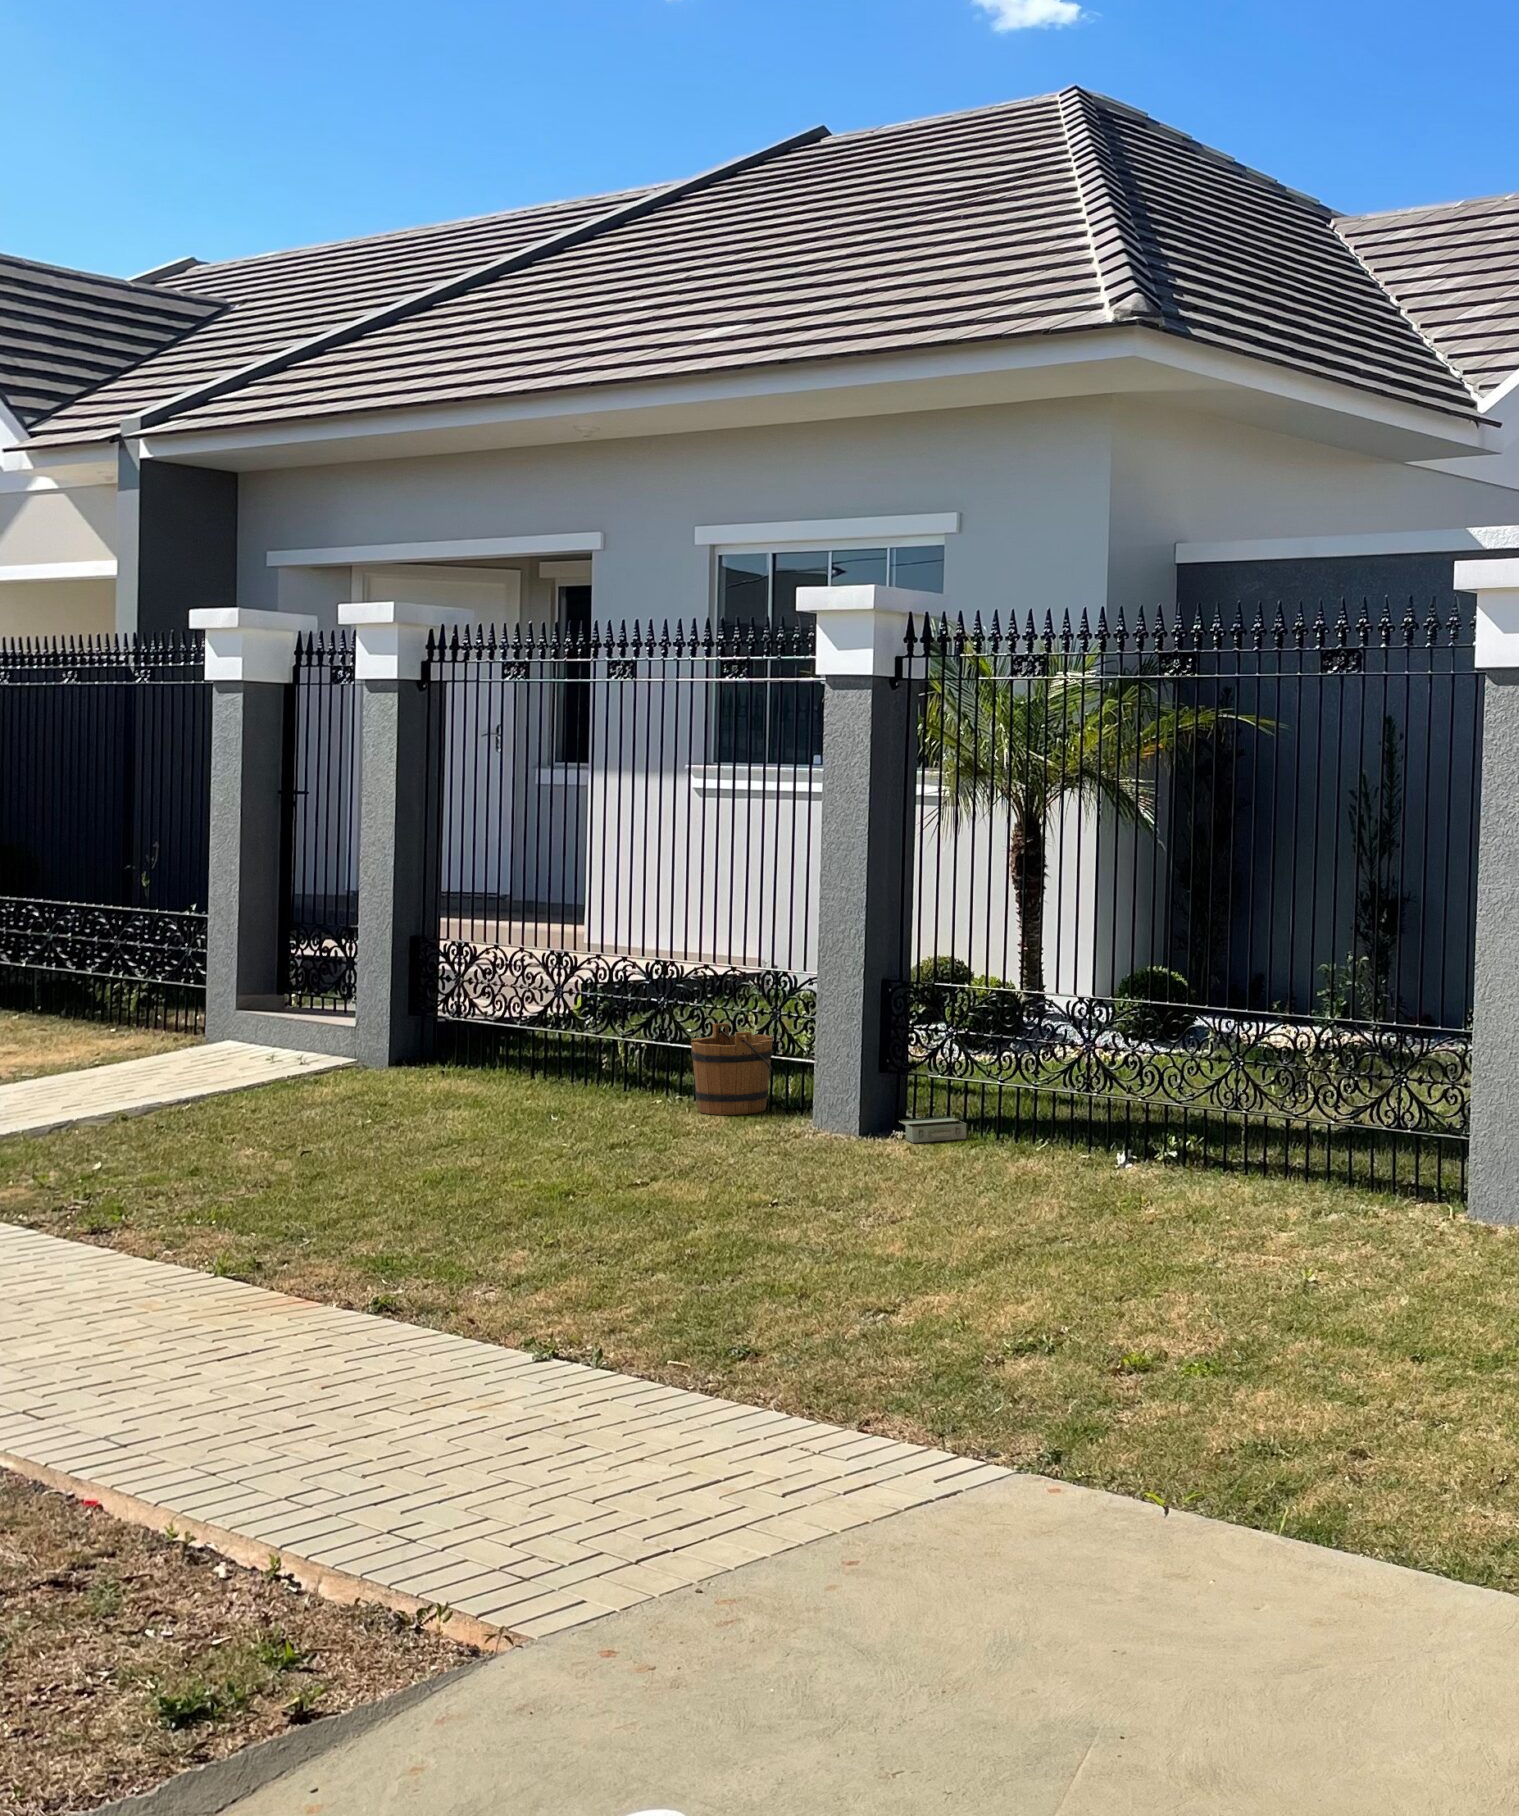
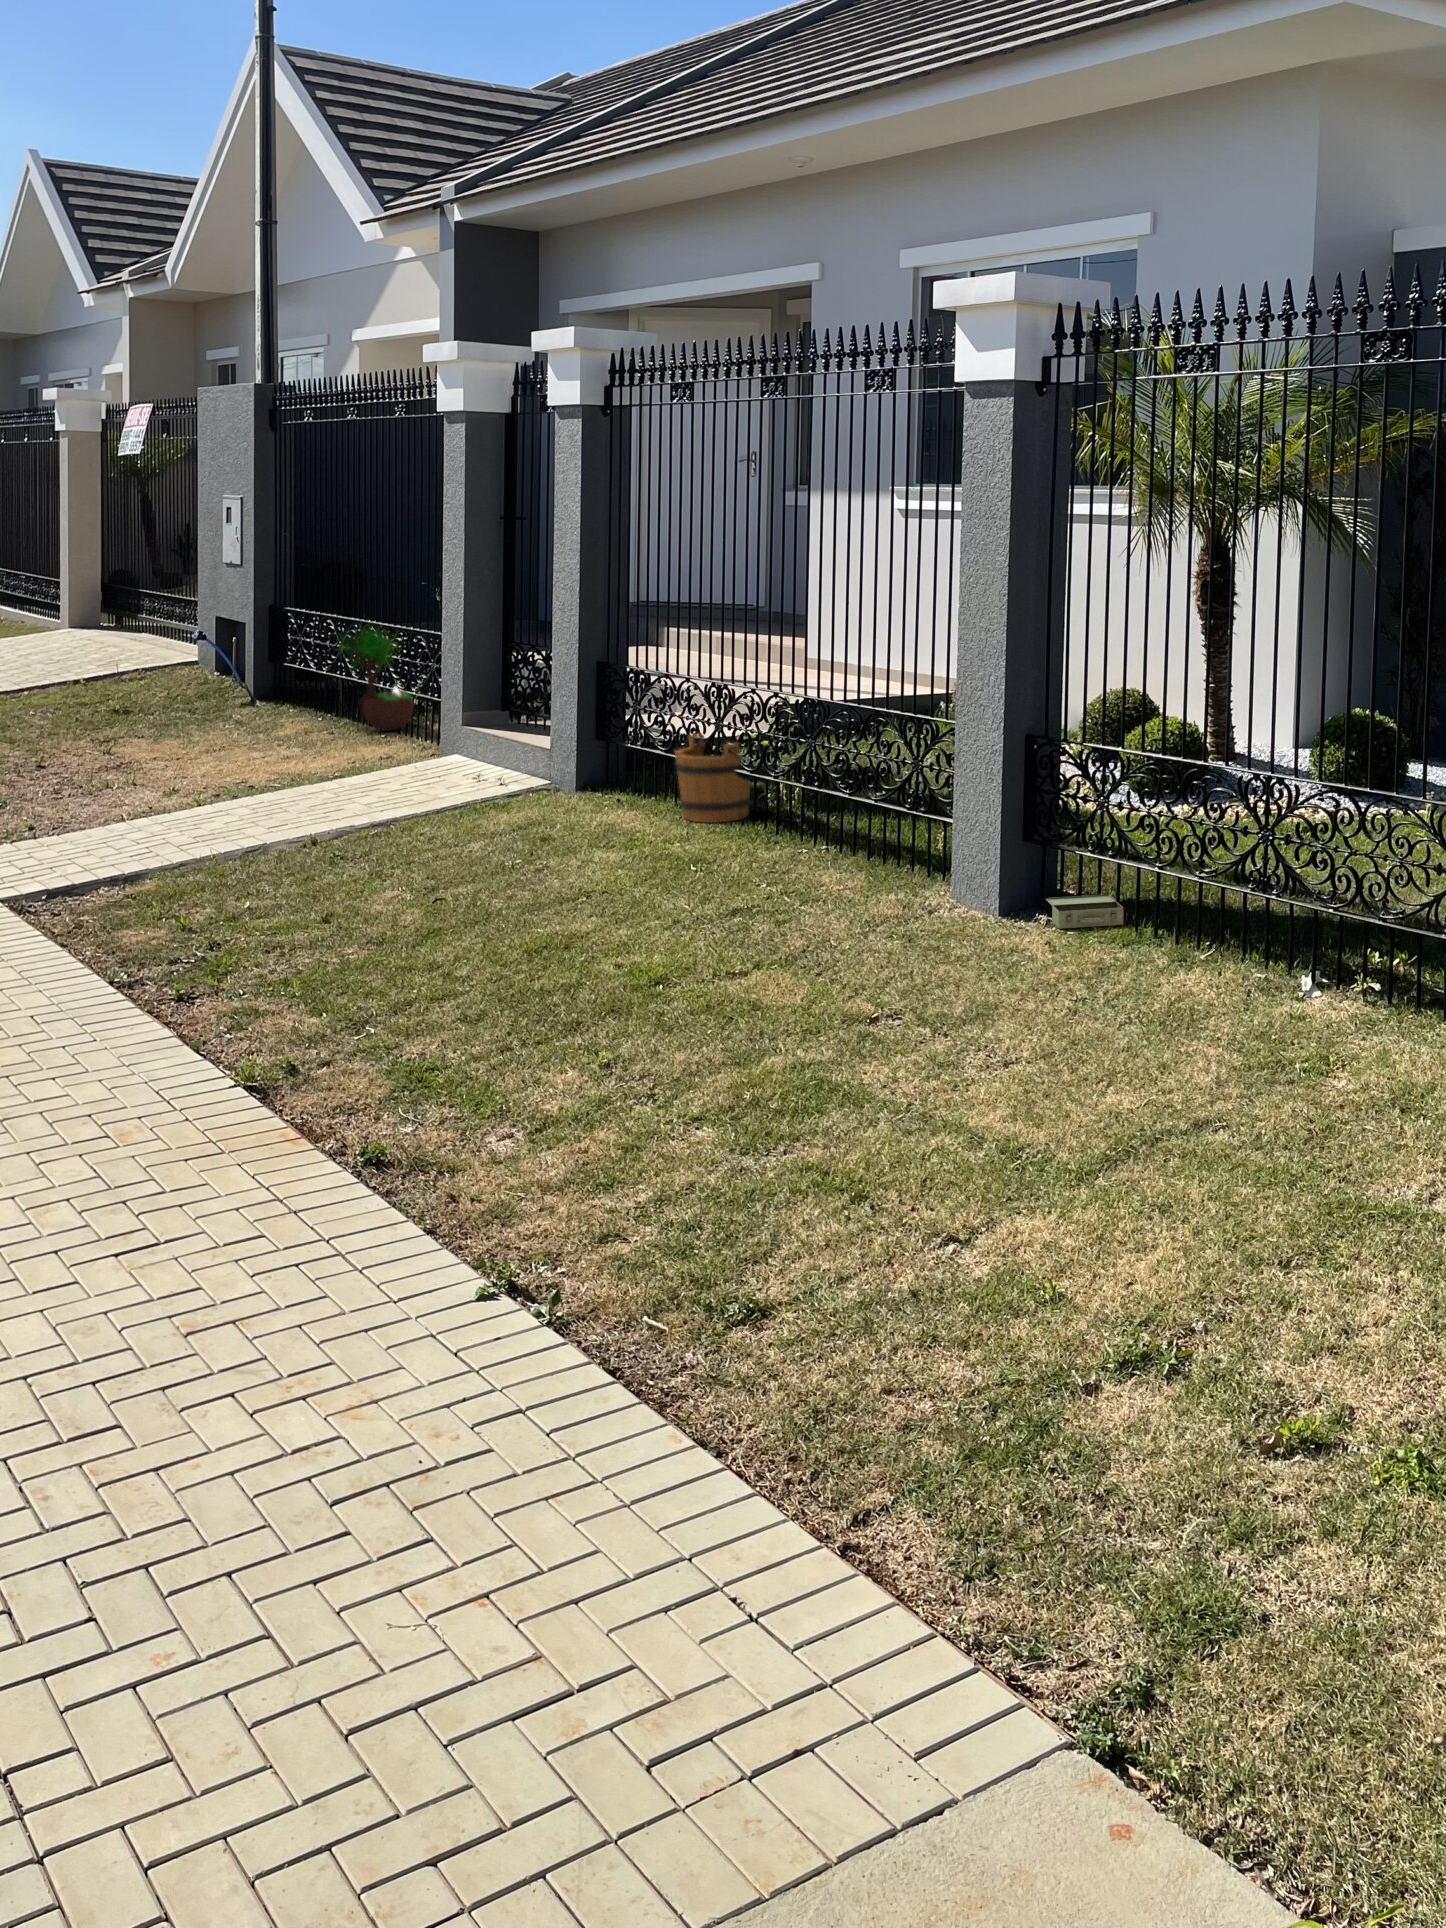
potted tree: none [47,902,138,1034] -> present [336,623,414,731]
bucket: present [691,1023,773,1115] -> present [675,734,750,823]

